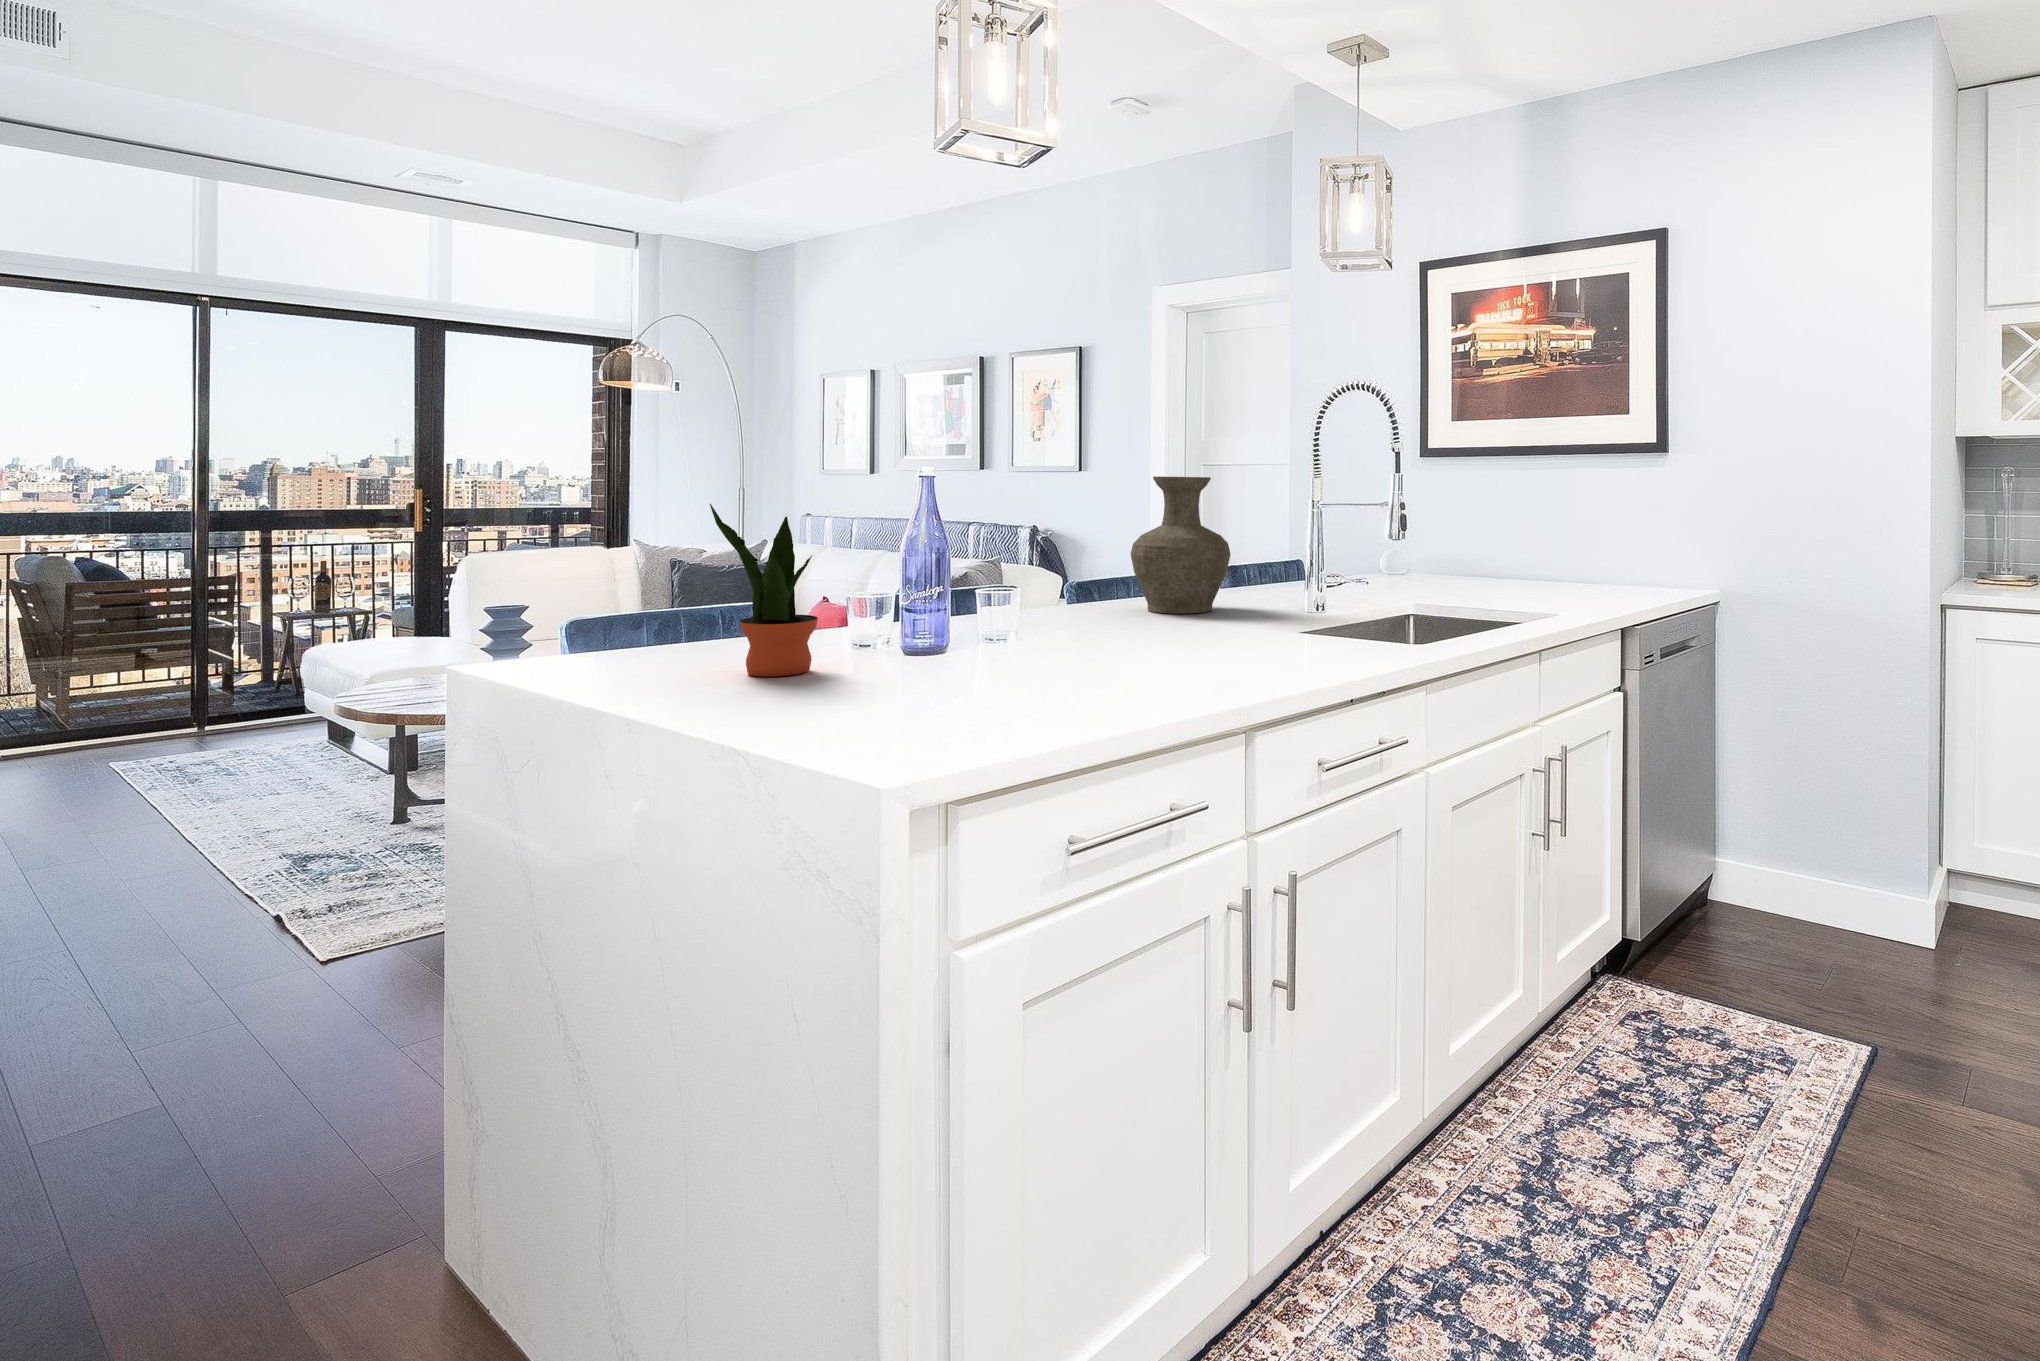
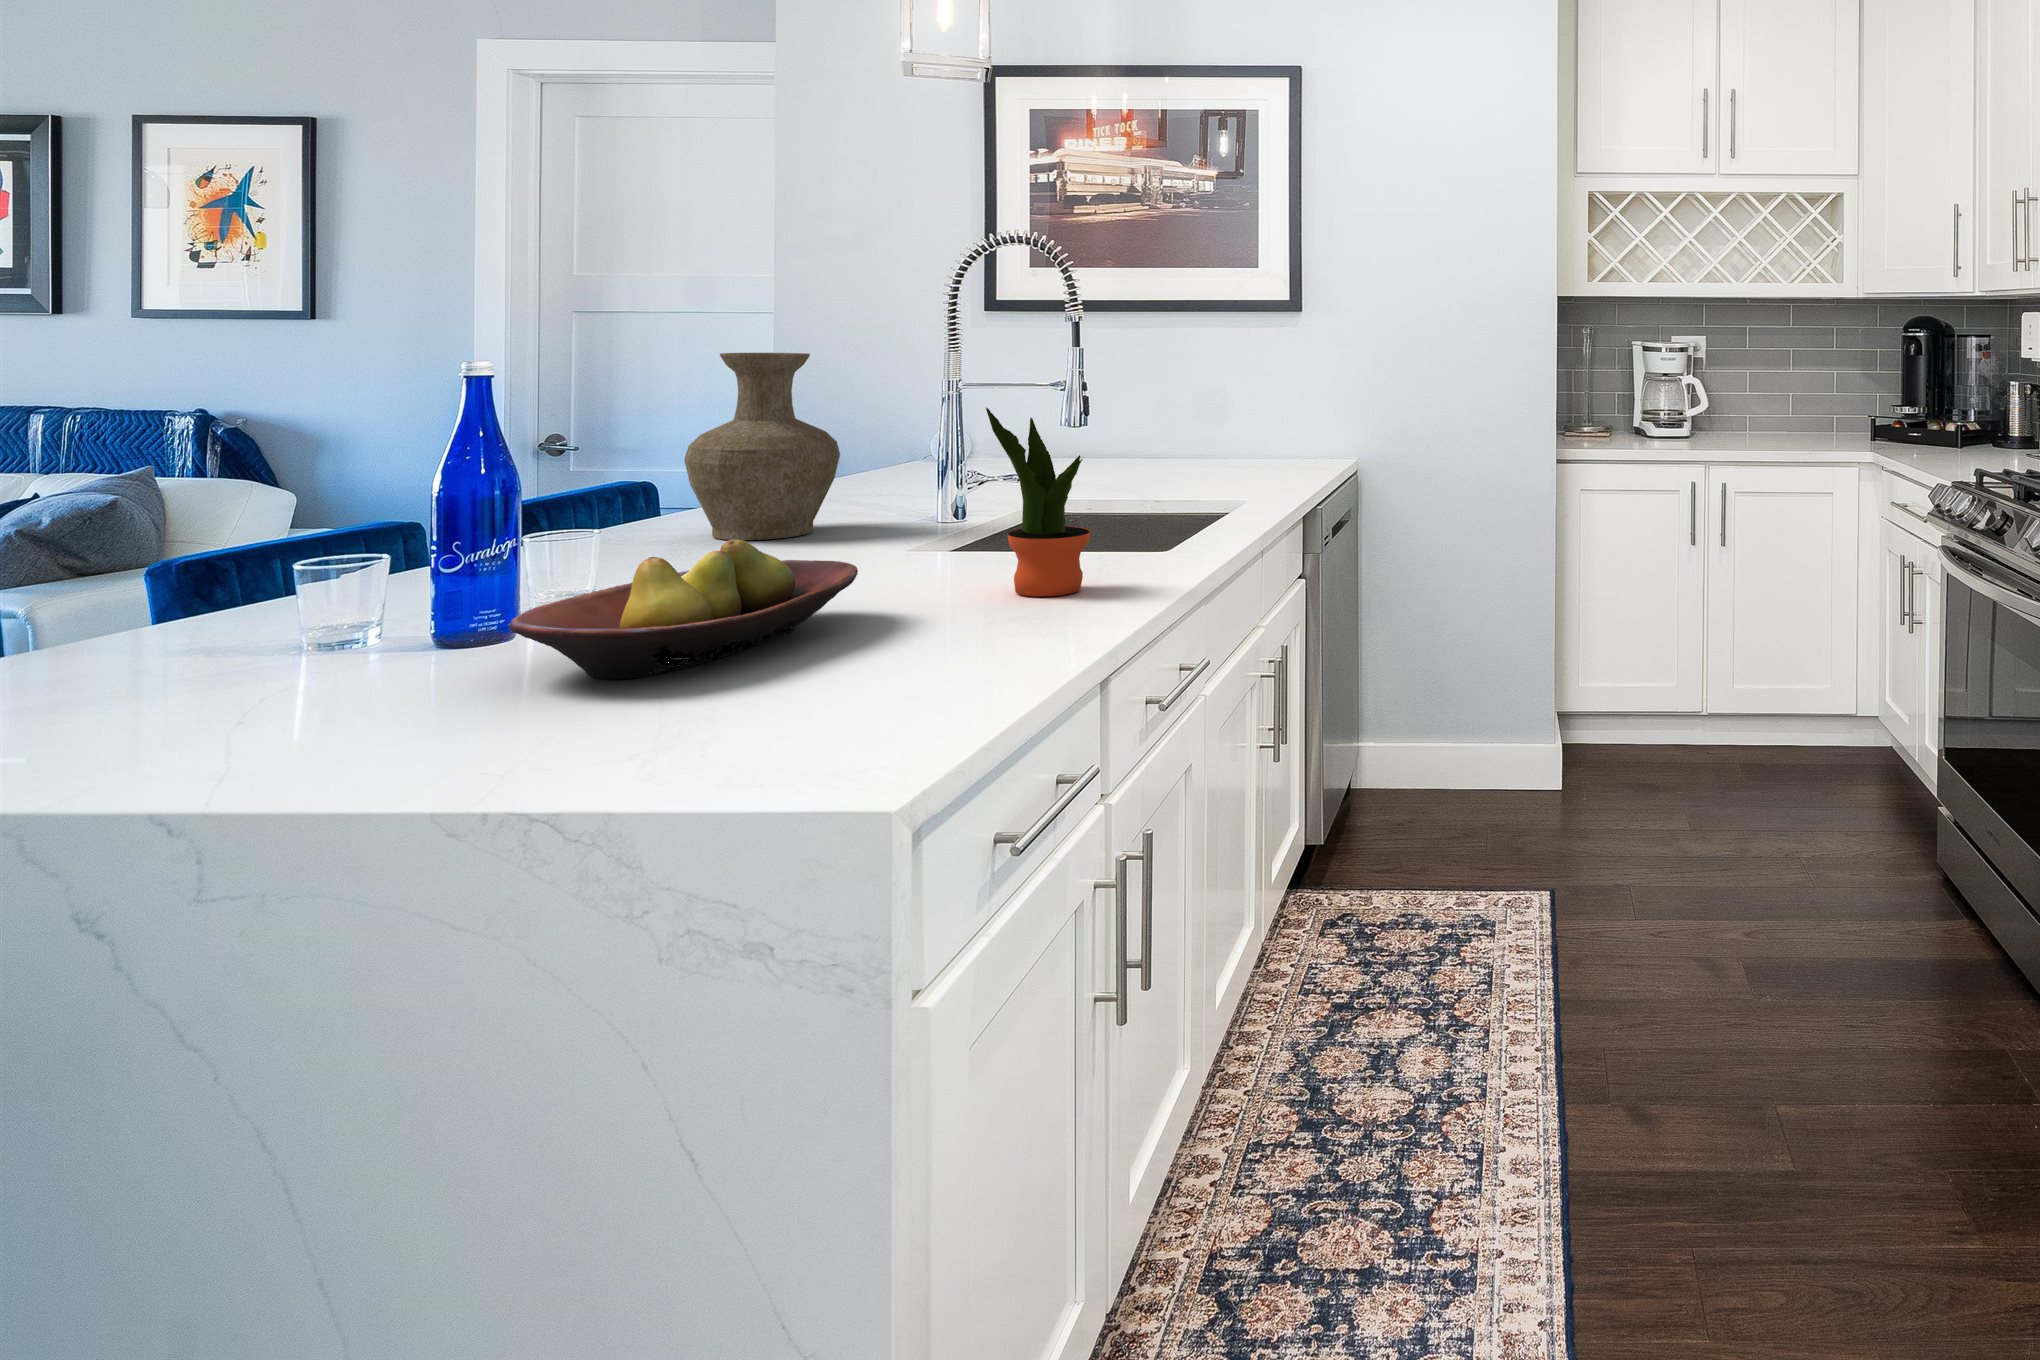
potted plant: present [710,504,818,676] -> present [986,408,1090,596]
fruit bowl: none [882,600,1133,688] -> present [509,540,858,679]

